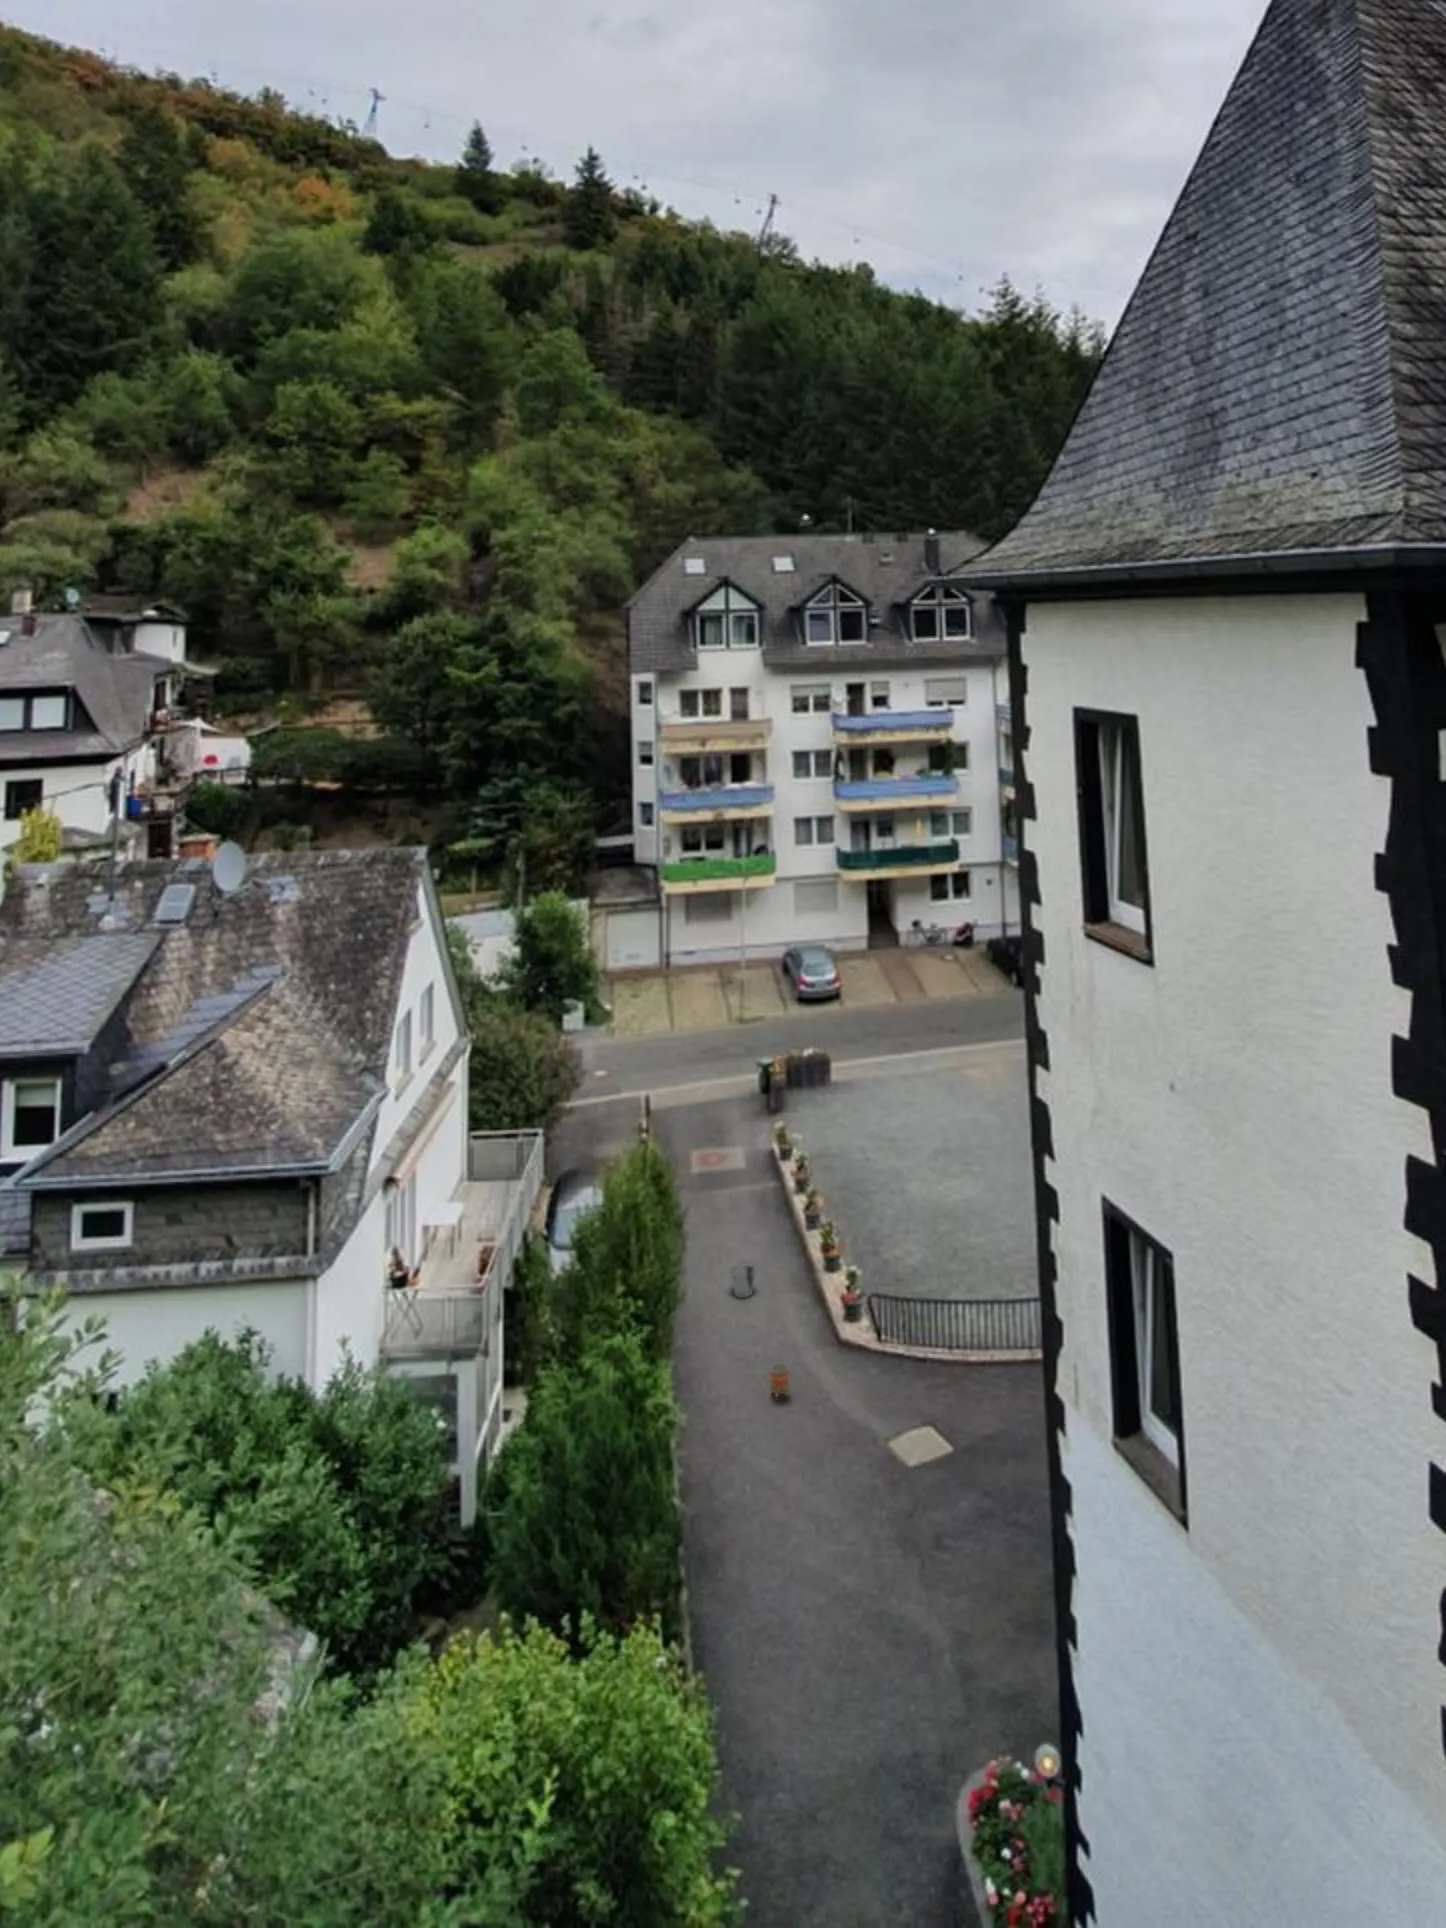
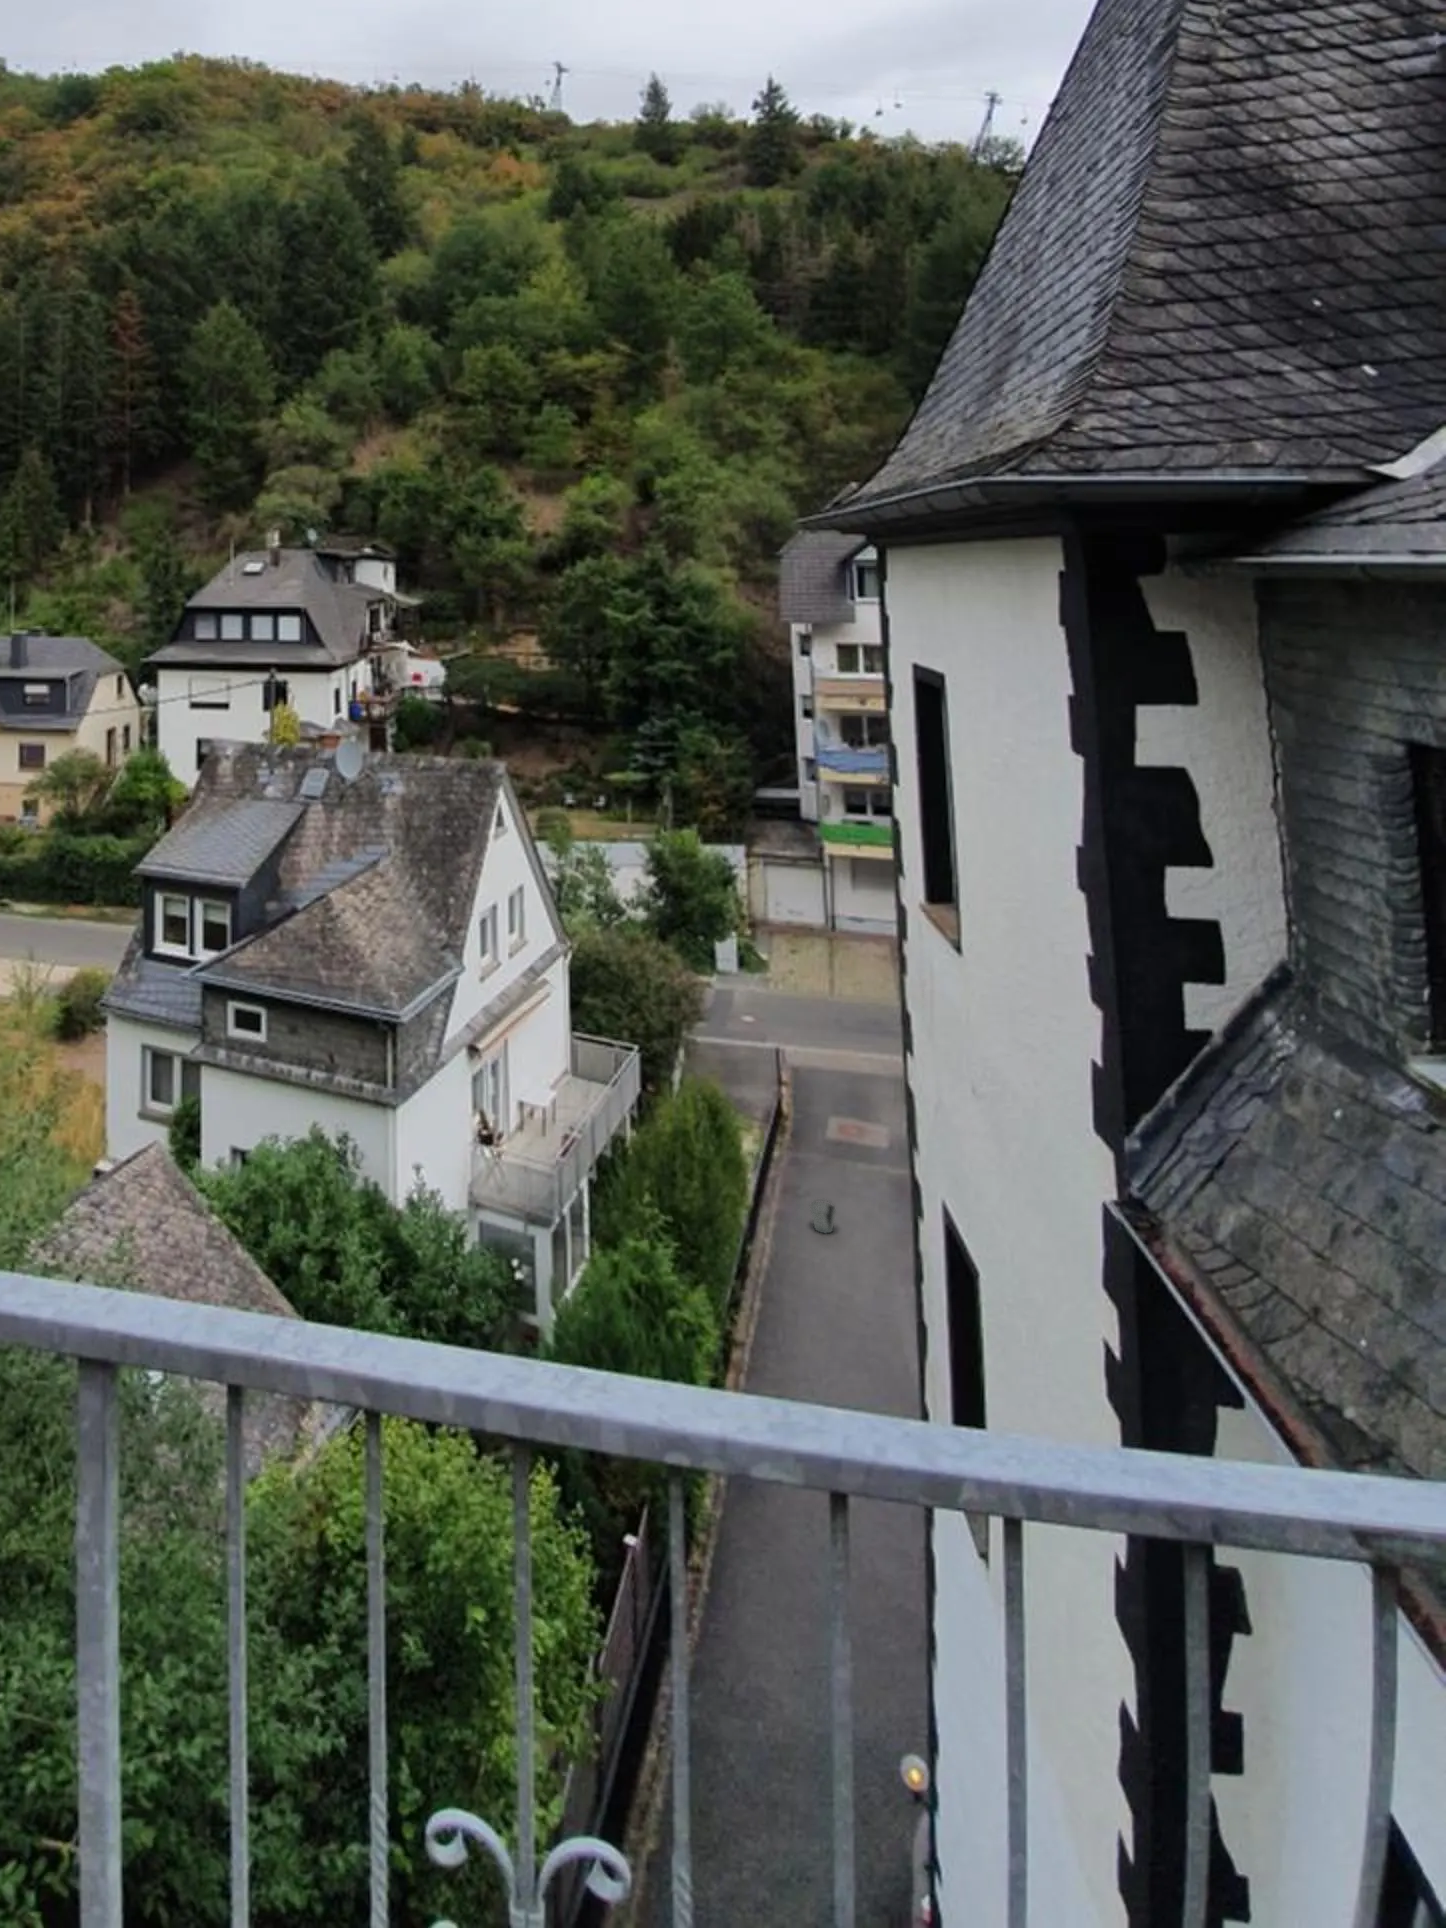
planter: present [770,1363,789,1397] -> none [828,1296,847,1330]

